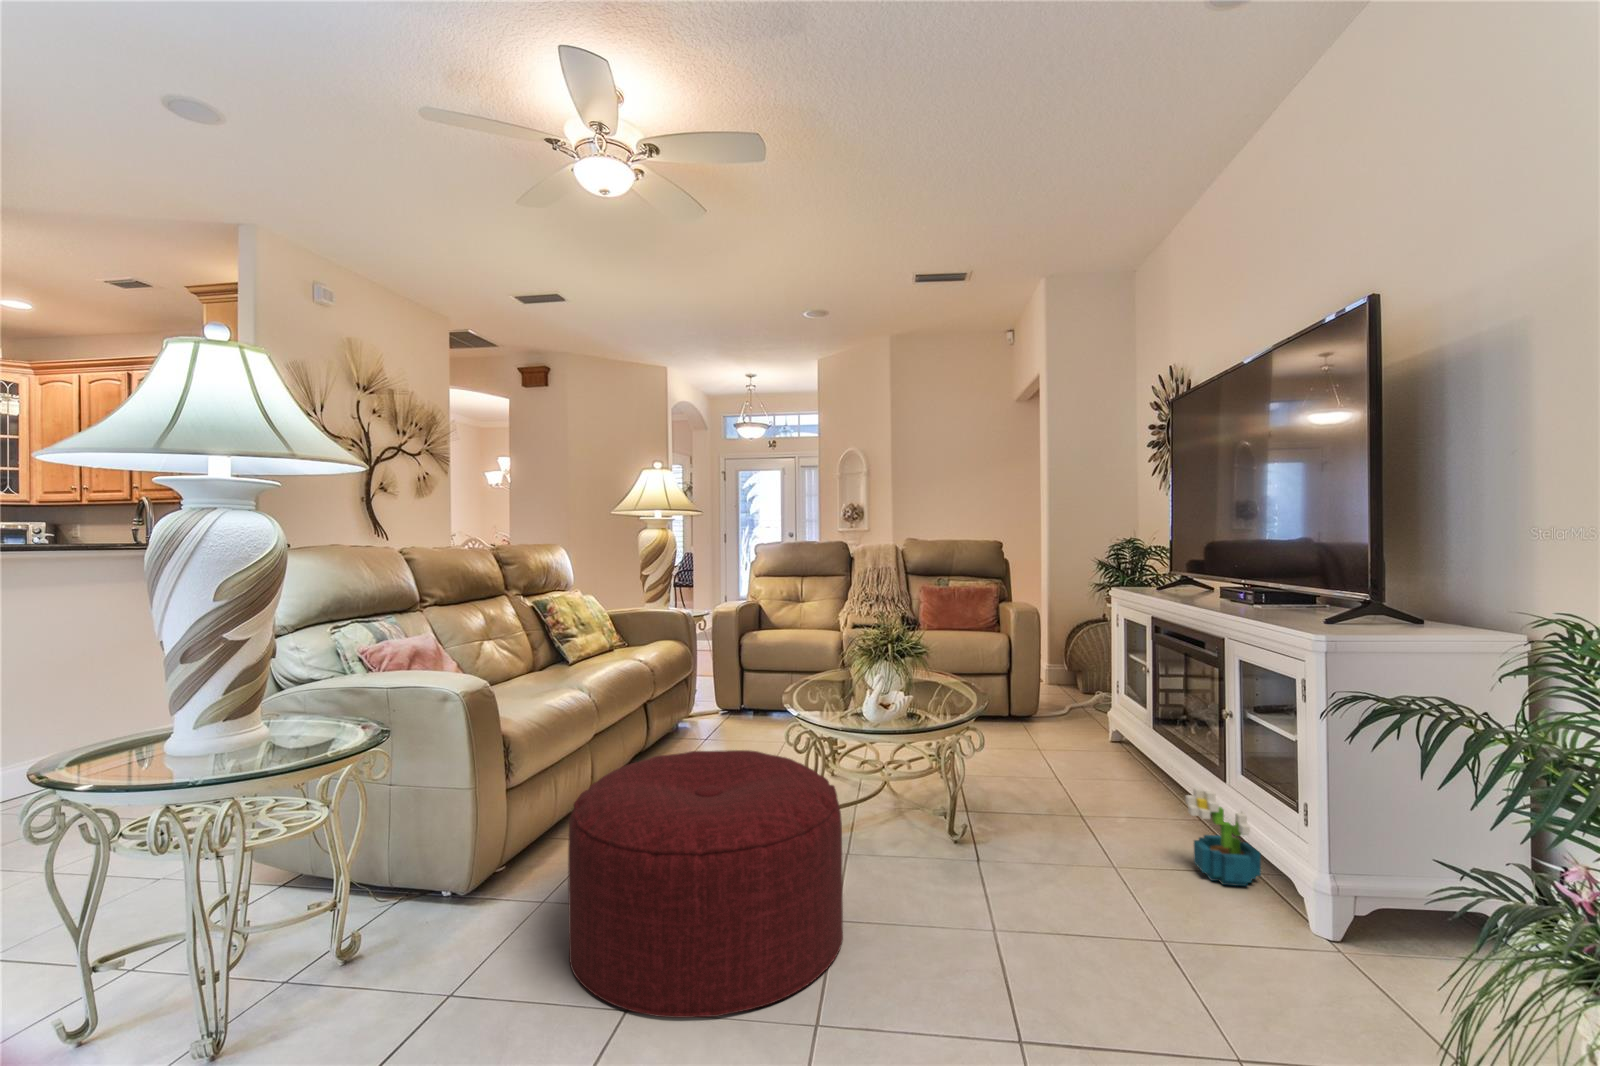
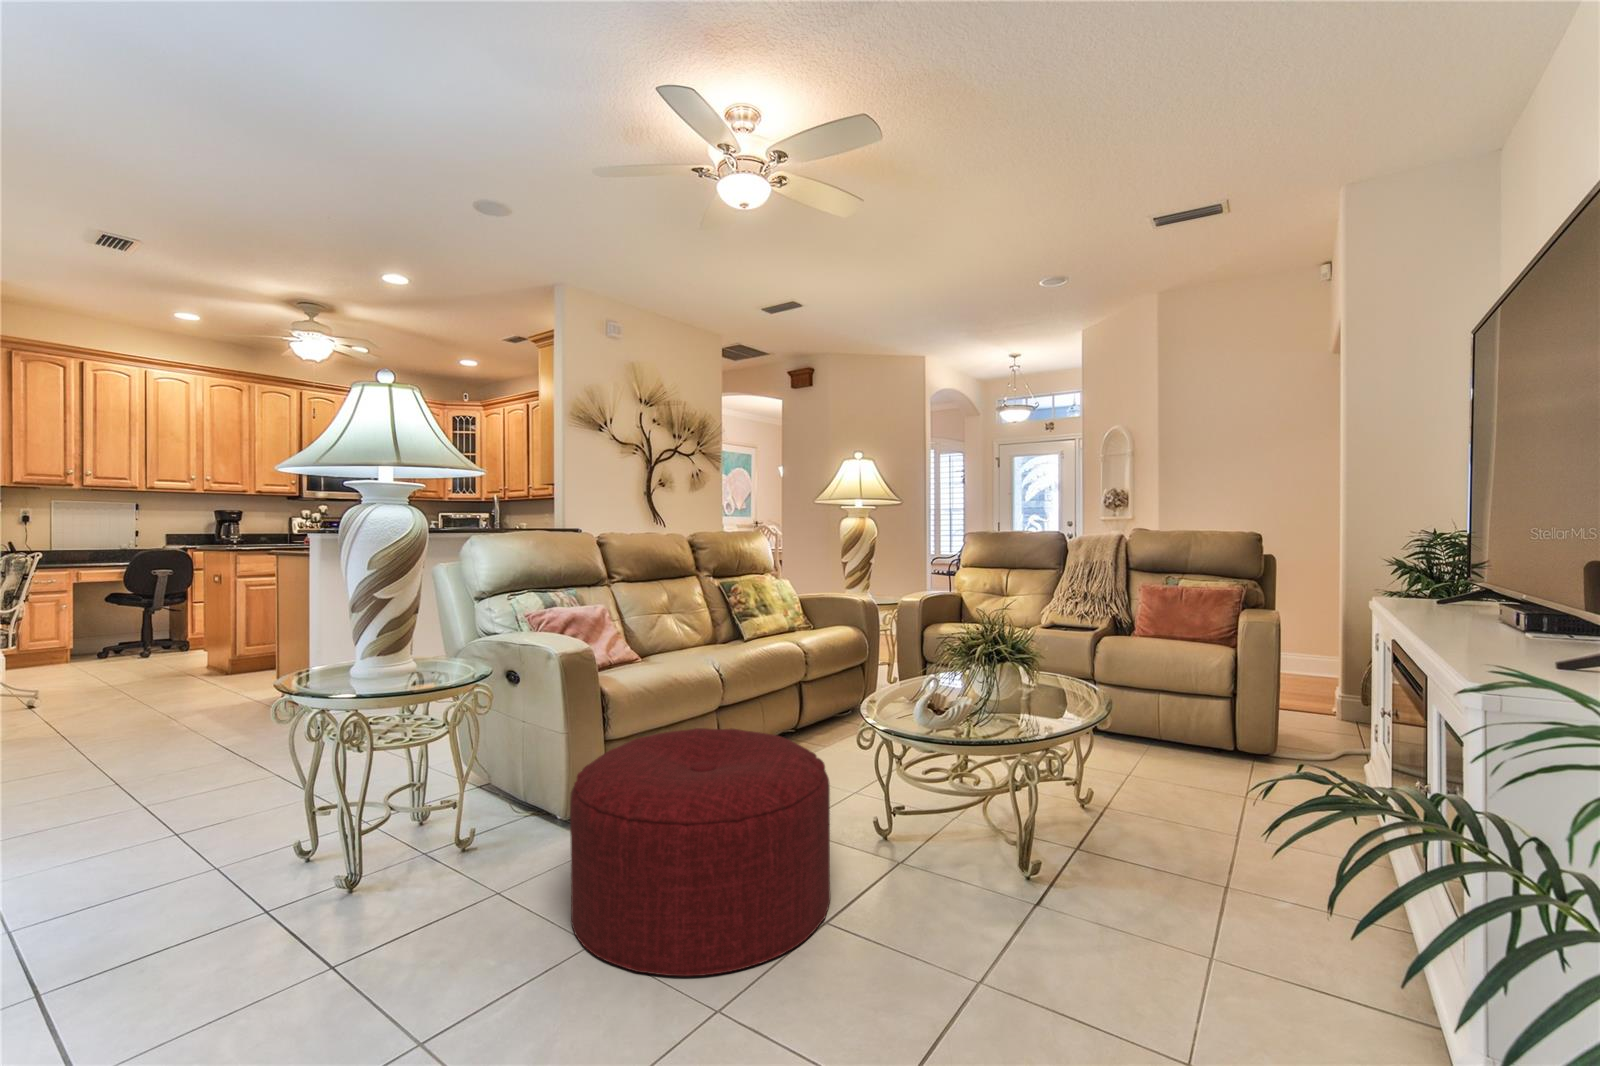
decorative plant: present [1185,788,1261,886] -> none [1310,877,1422,1035]

